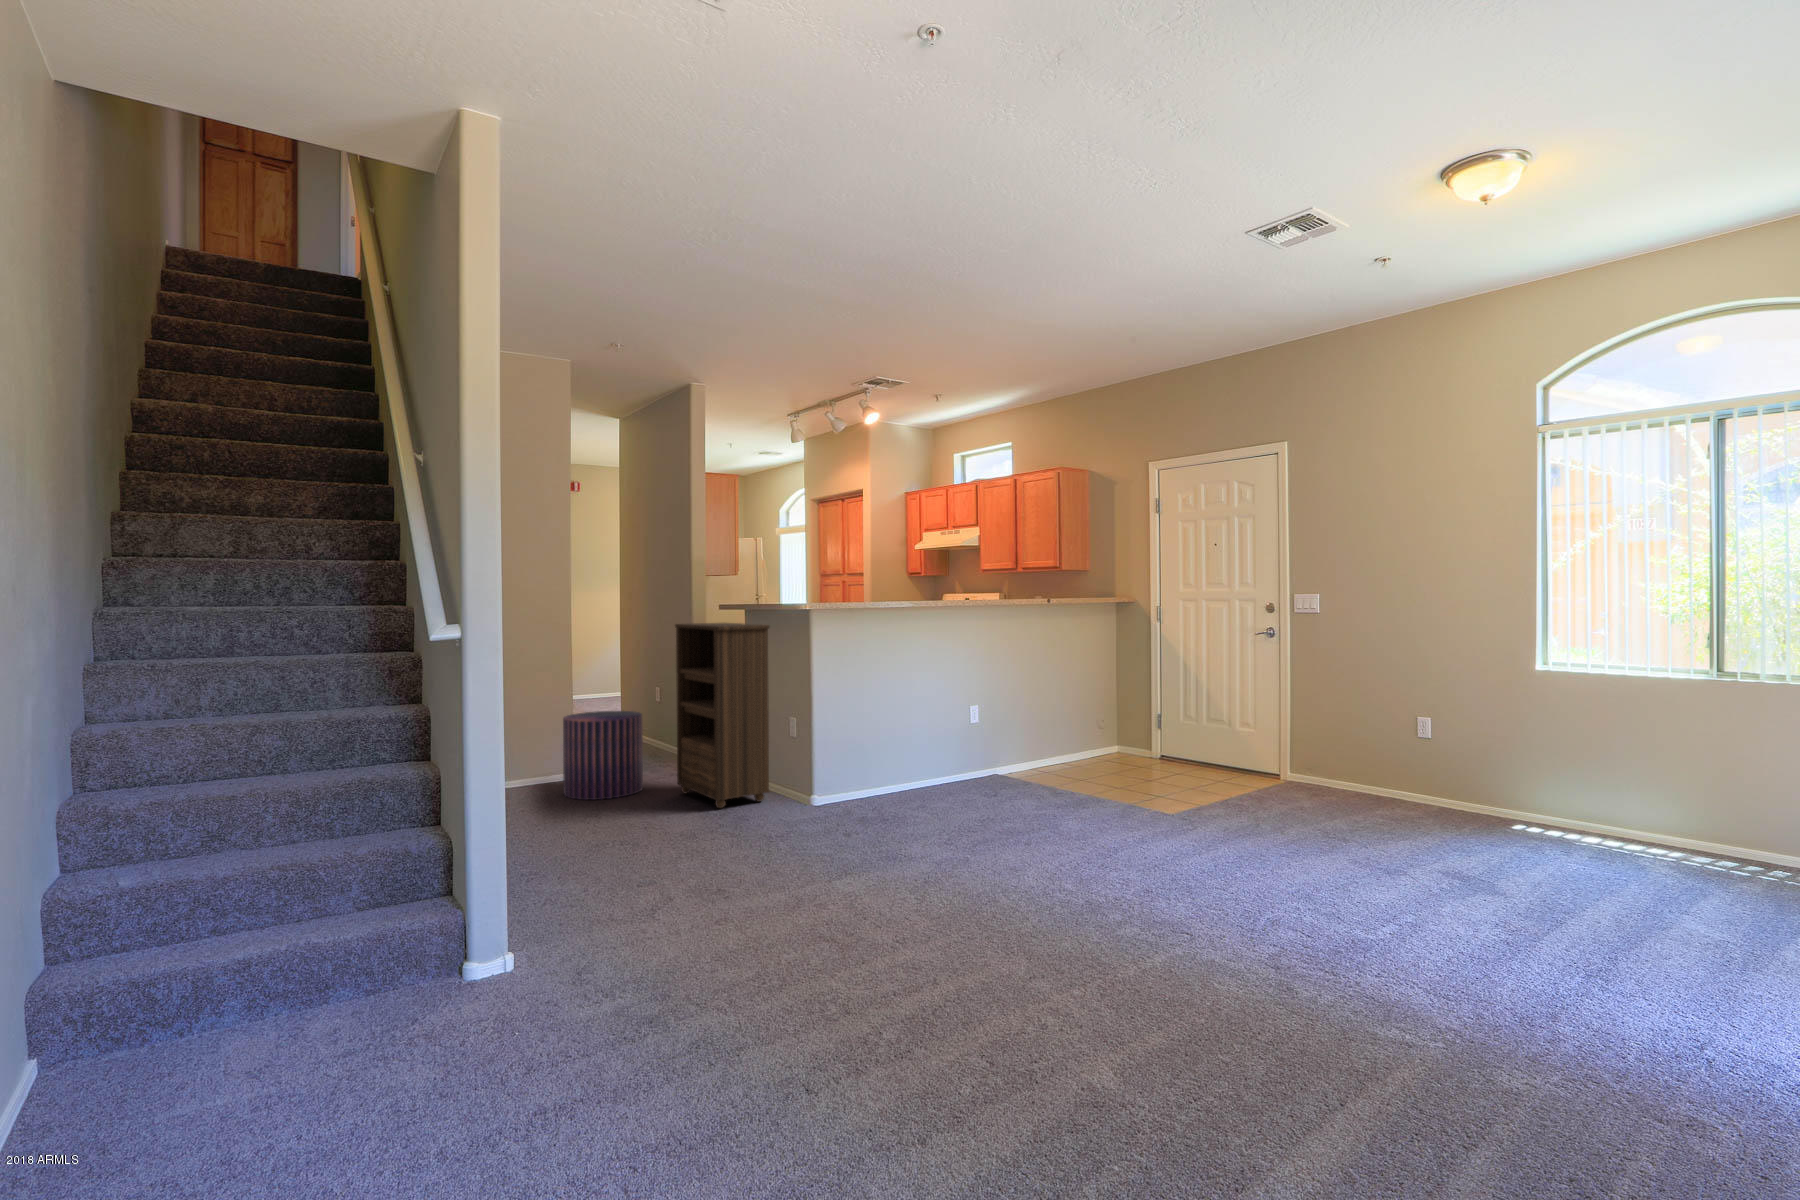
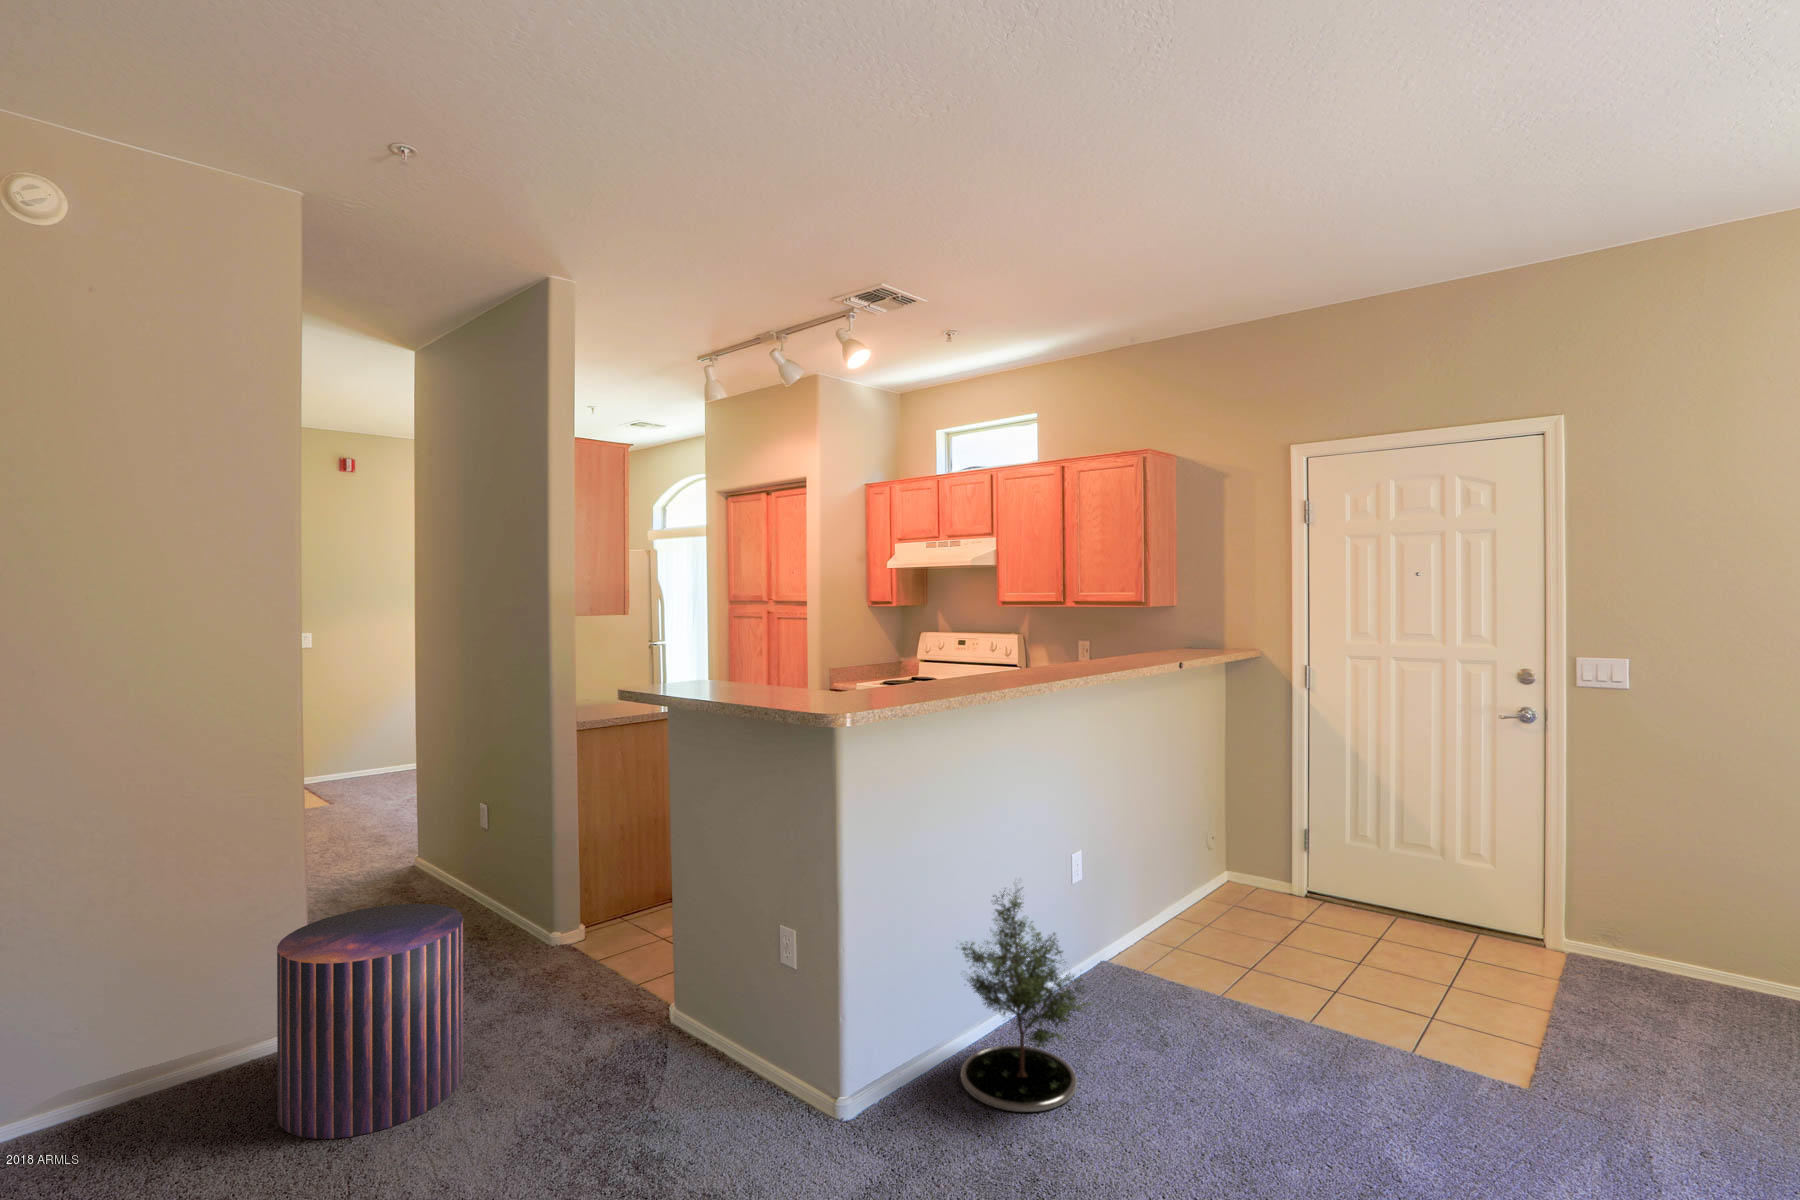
bookshelf: present [675,623,769,808] -> none [538,723,754,1154]
potted tree: none [873,696,936,808] -> present [960,887,1092,1112]

